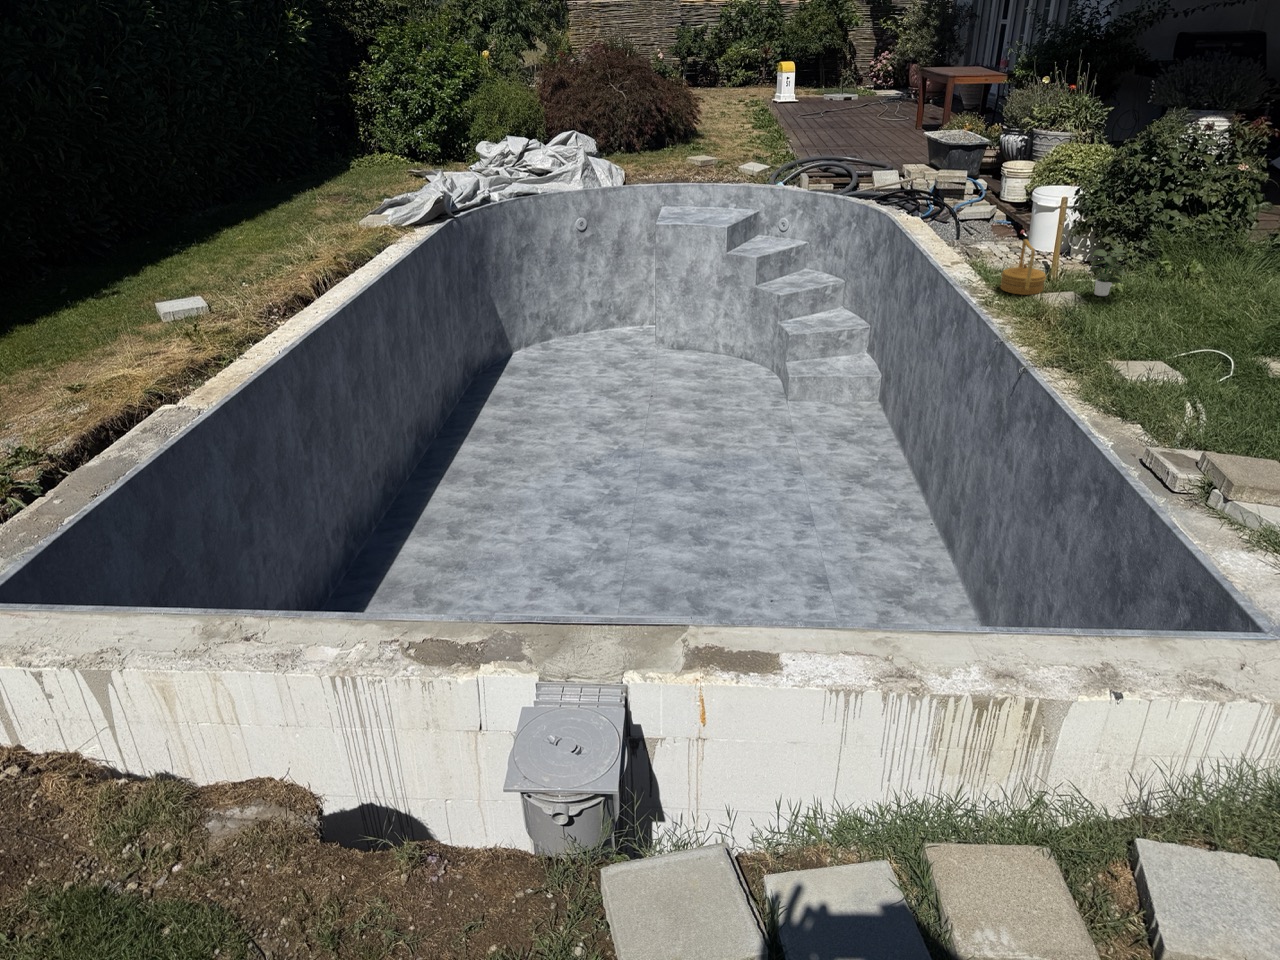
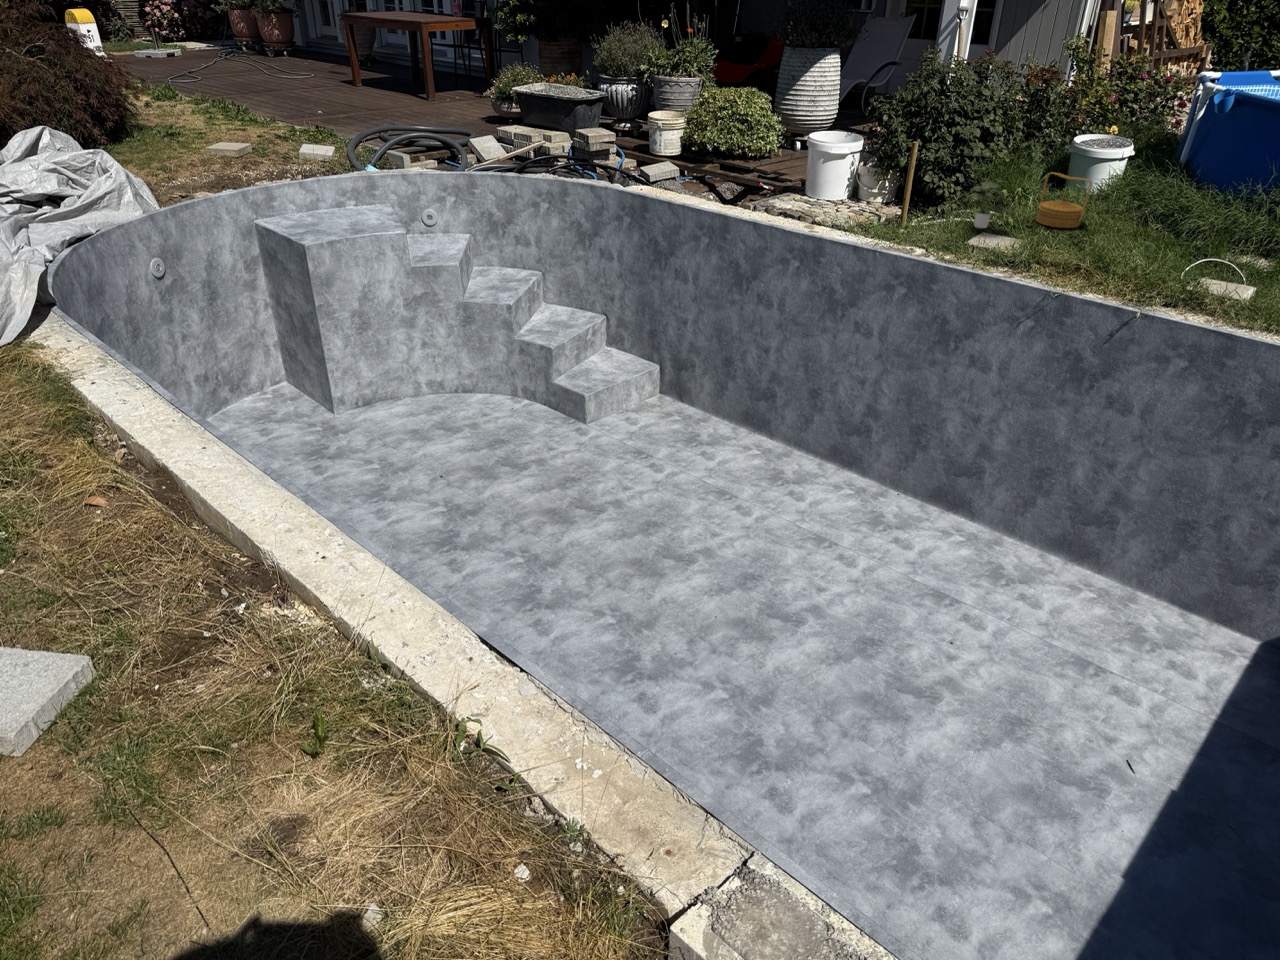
basket: present [1000,239,1046,295] -> present [1036,172,1092,228]

